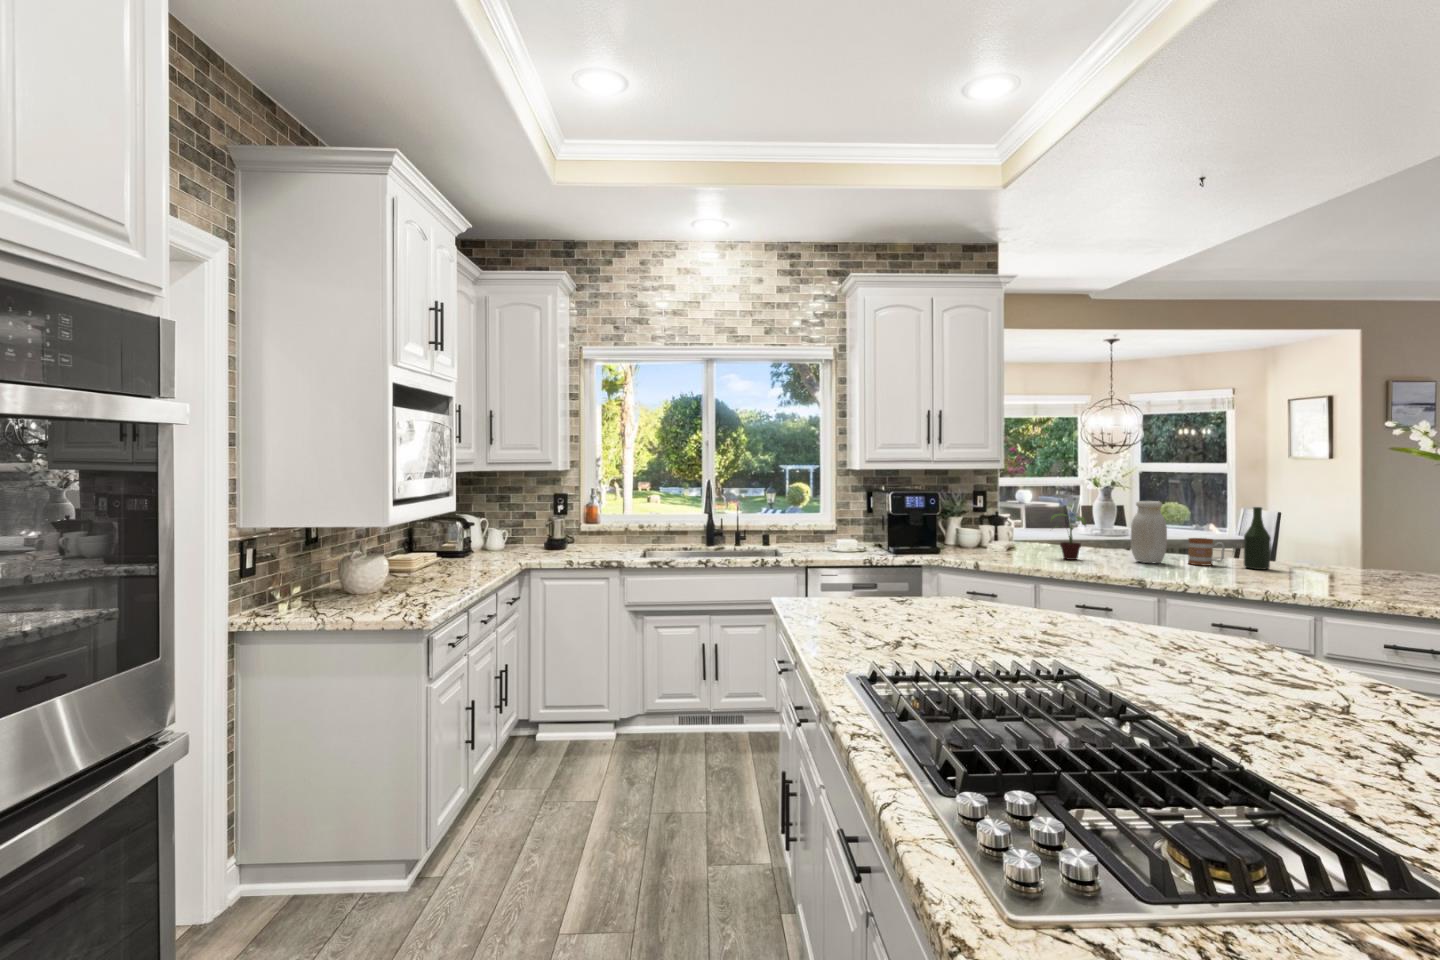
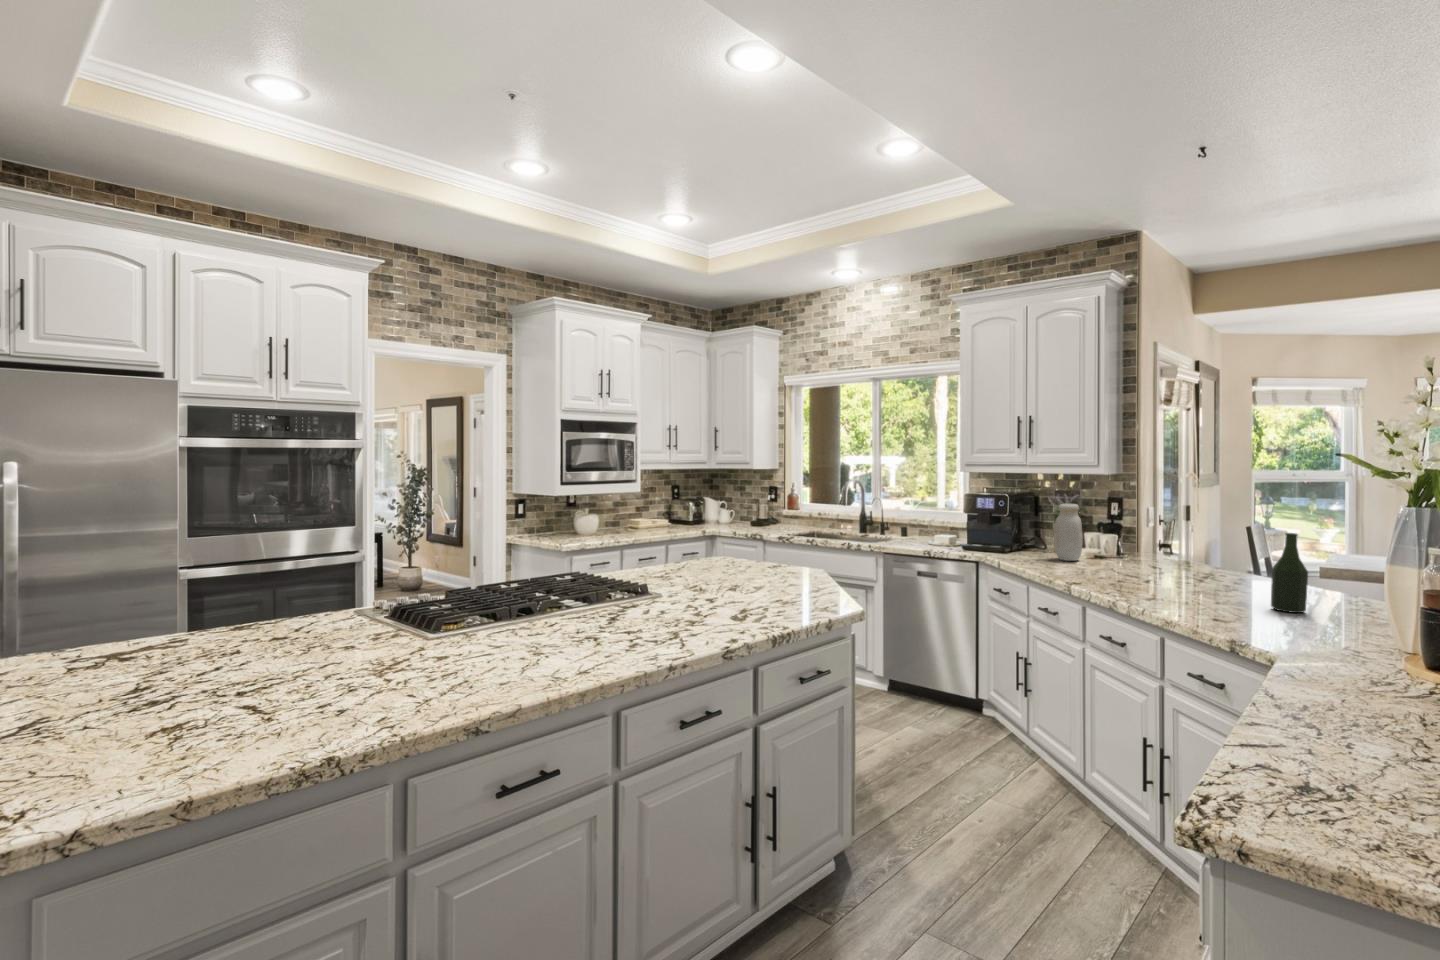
jar: present [1131,501,1167,563] -> present [1054,504,1083,561]
potted plant: present [1051,514,1086,560] -> none [1084,525,1141,576]
mug: present [1188,538,1225,566] -> none [1225,565,1259,600]

